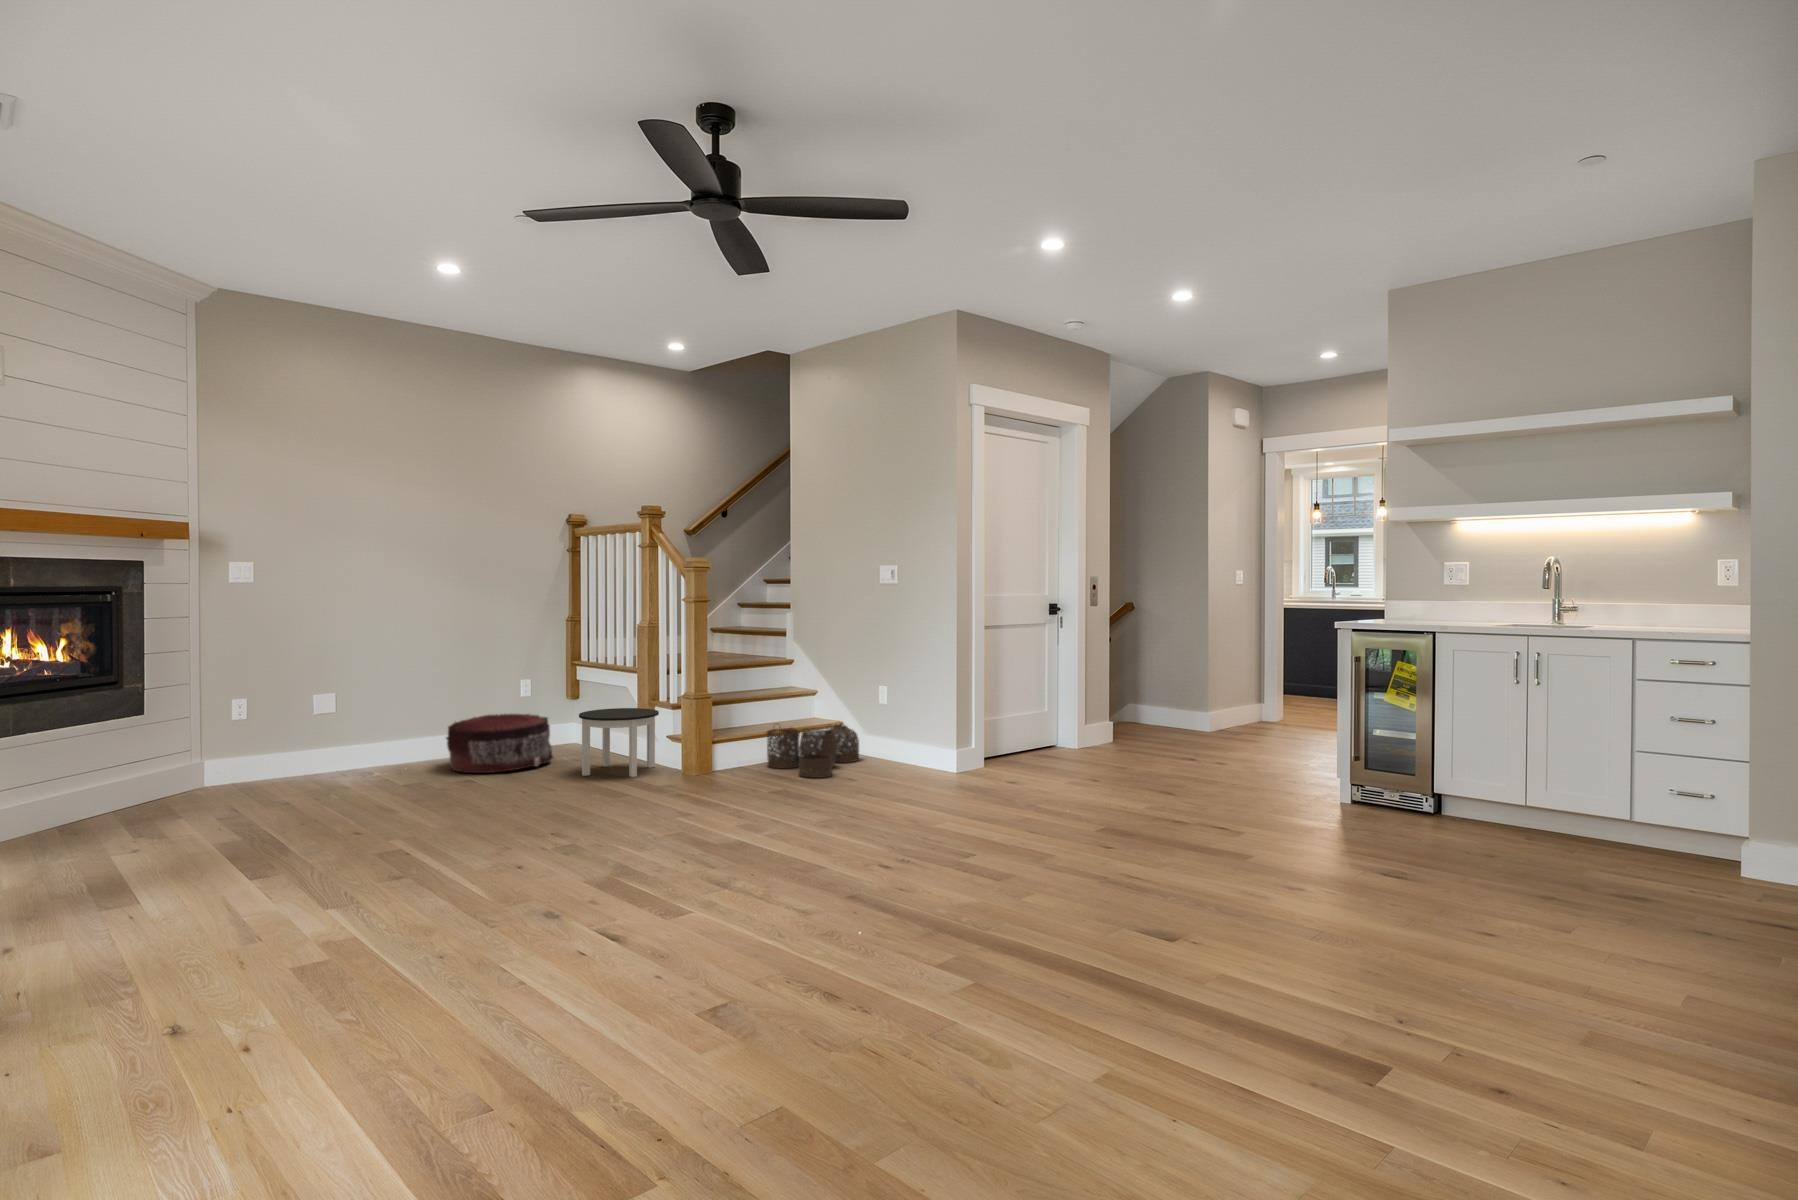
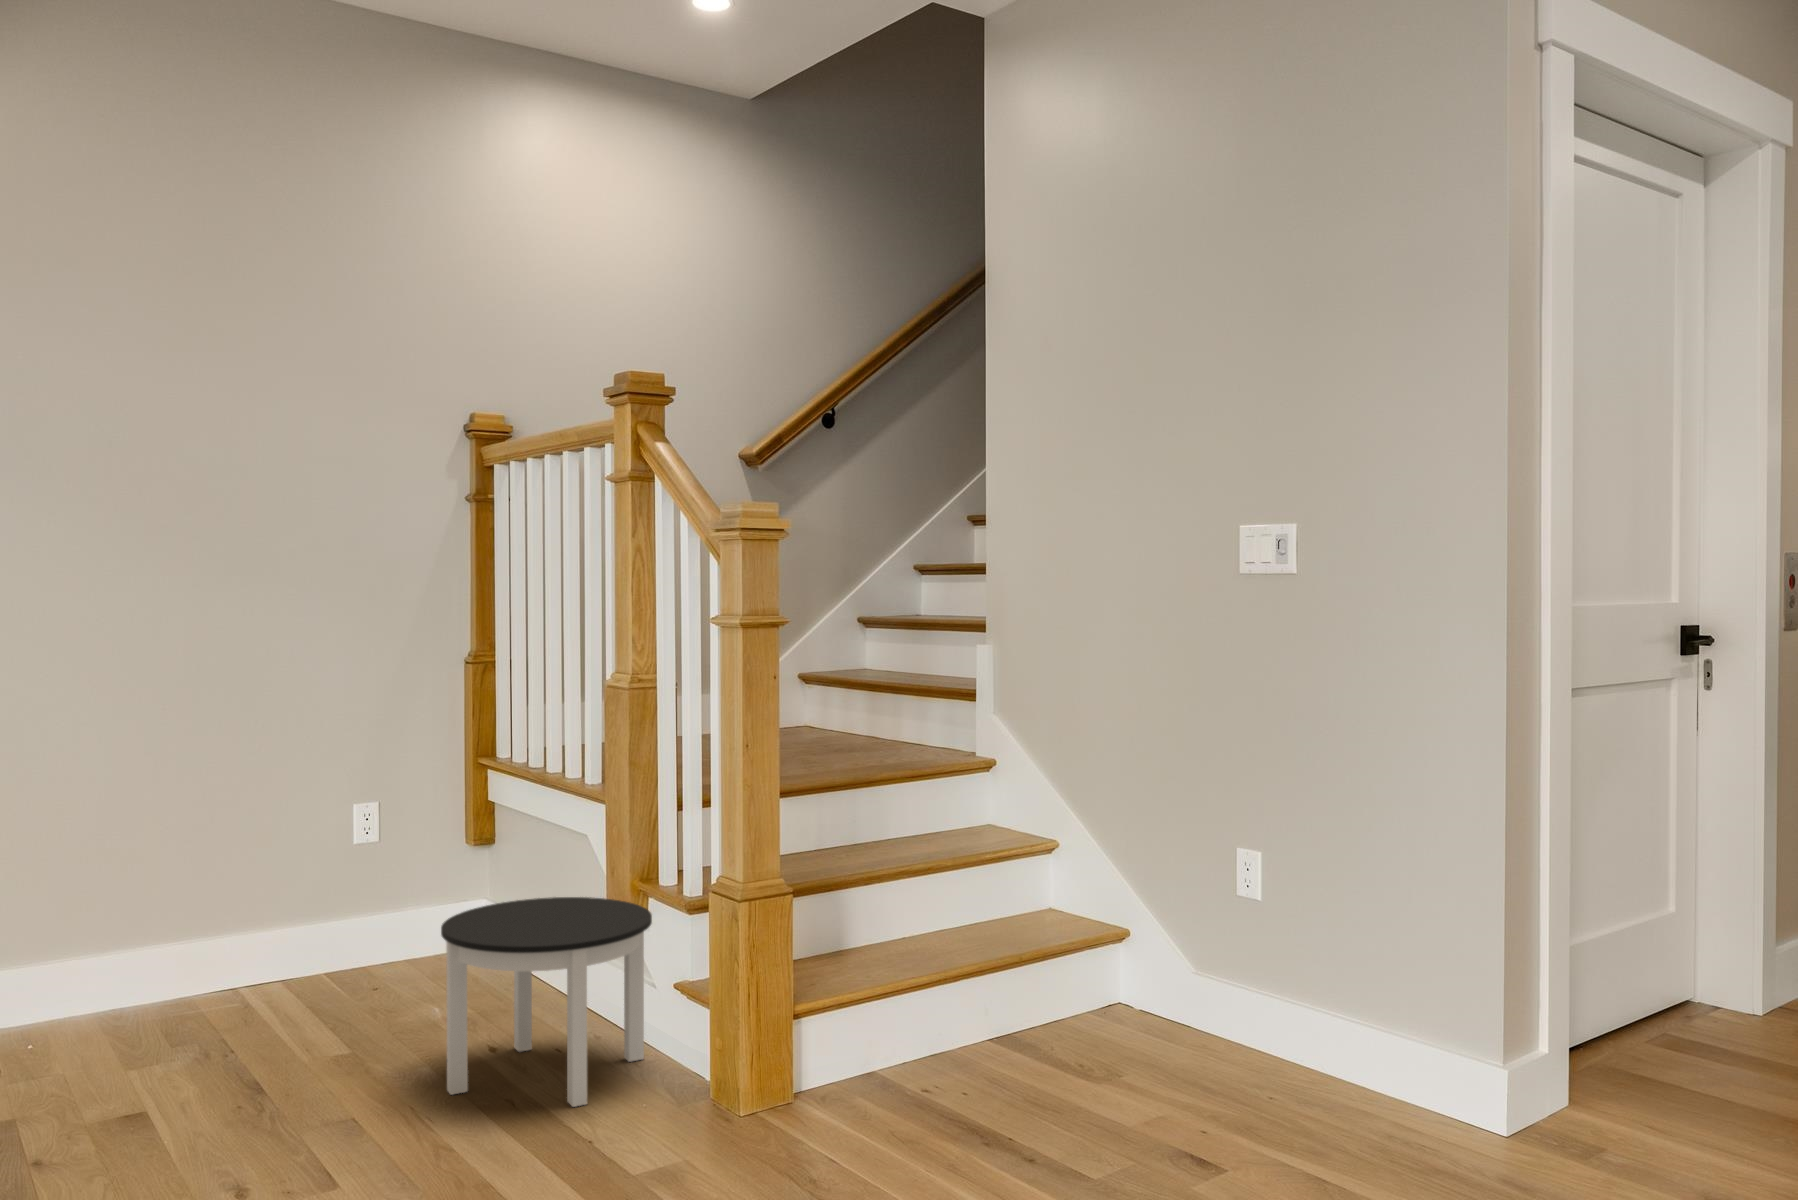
pouf: present [446,714,553,773] -> none [130,894,403,1071]
woven basket: present [767,724,859,778] -> none [937,940,1183,1138]

